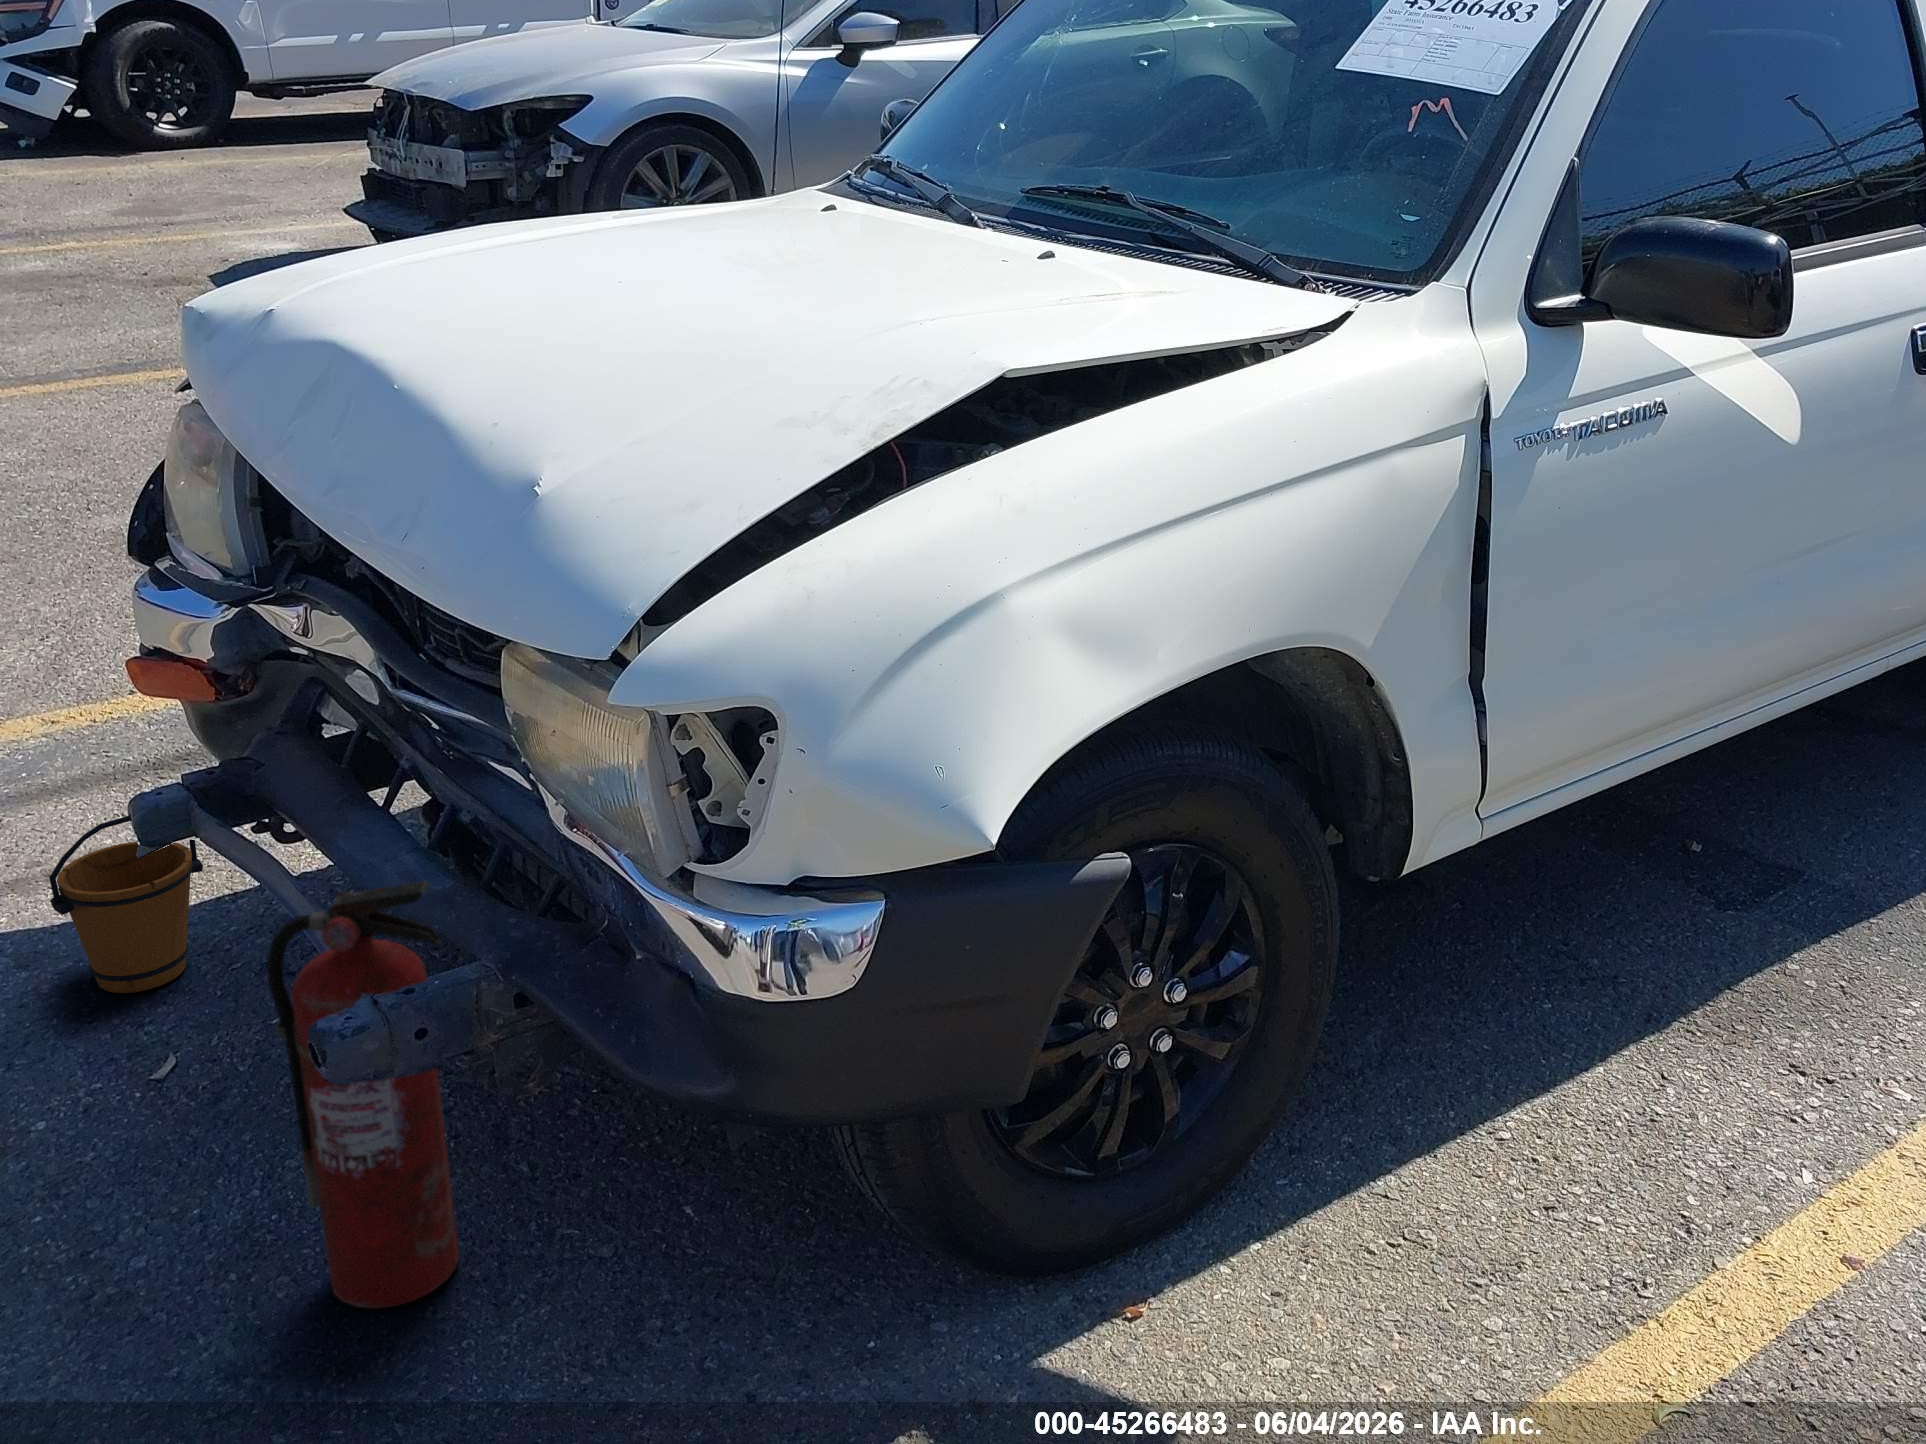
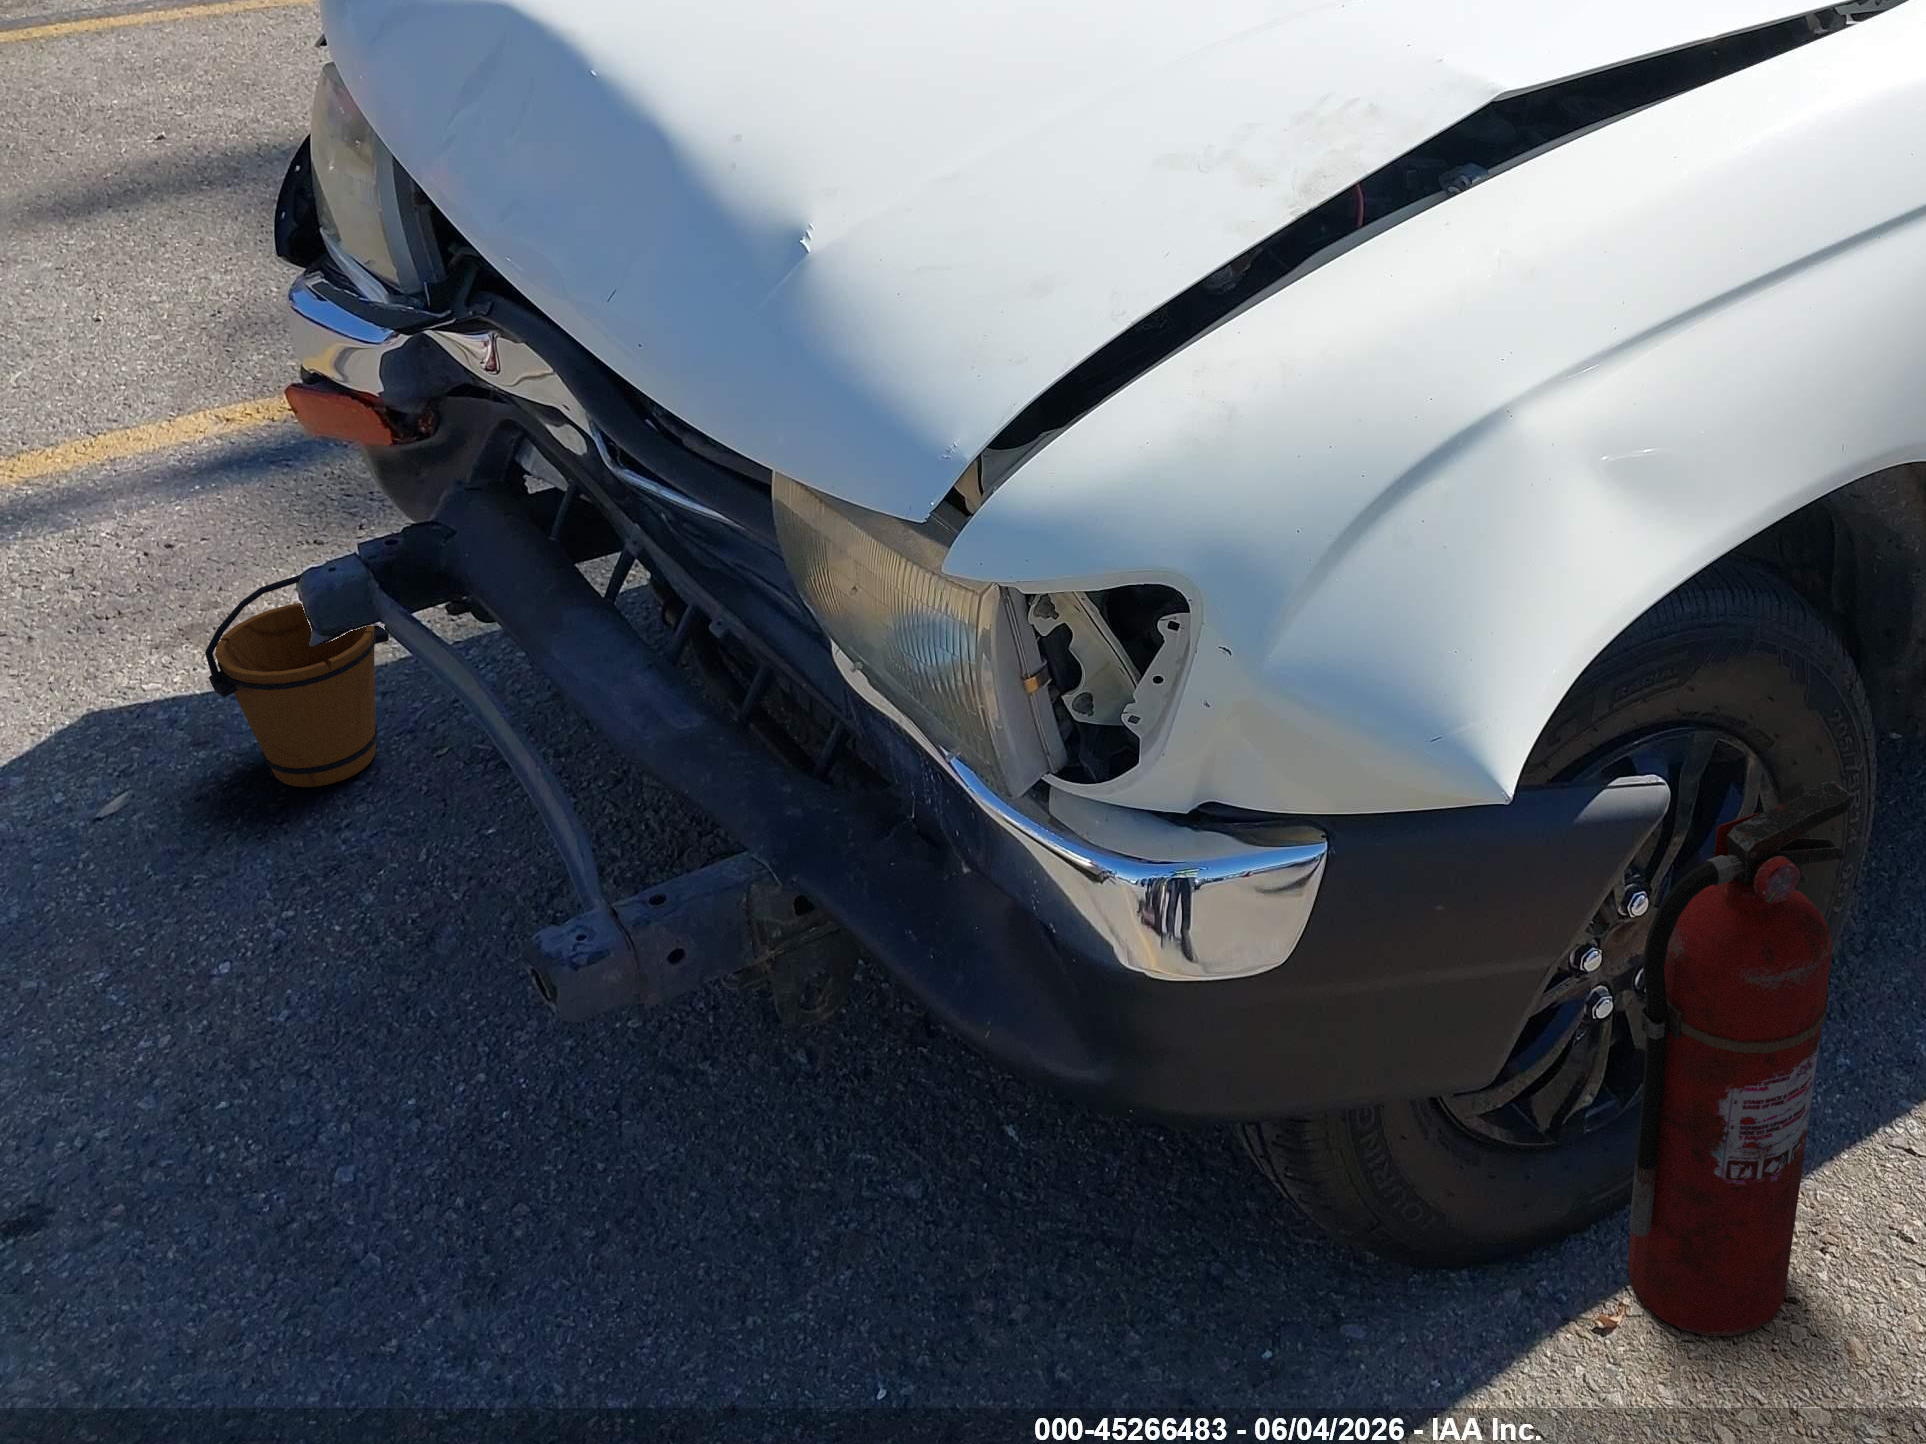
fire extinguisher: present [267,881,459,1309] -> present [1628,781,1851,1336]

